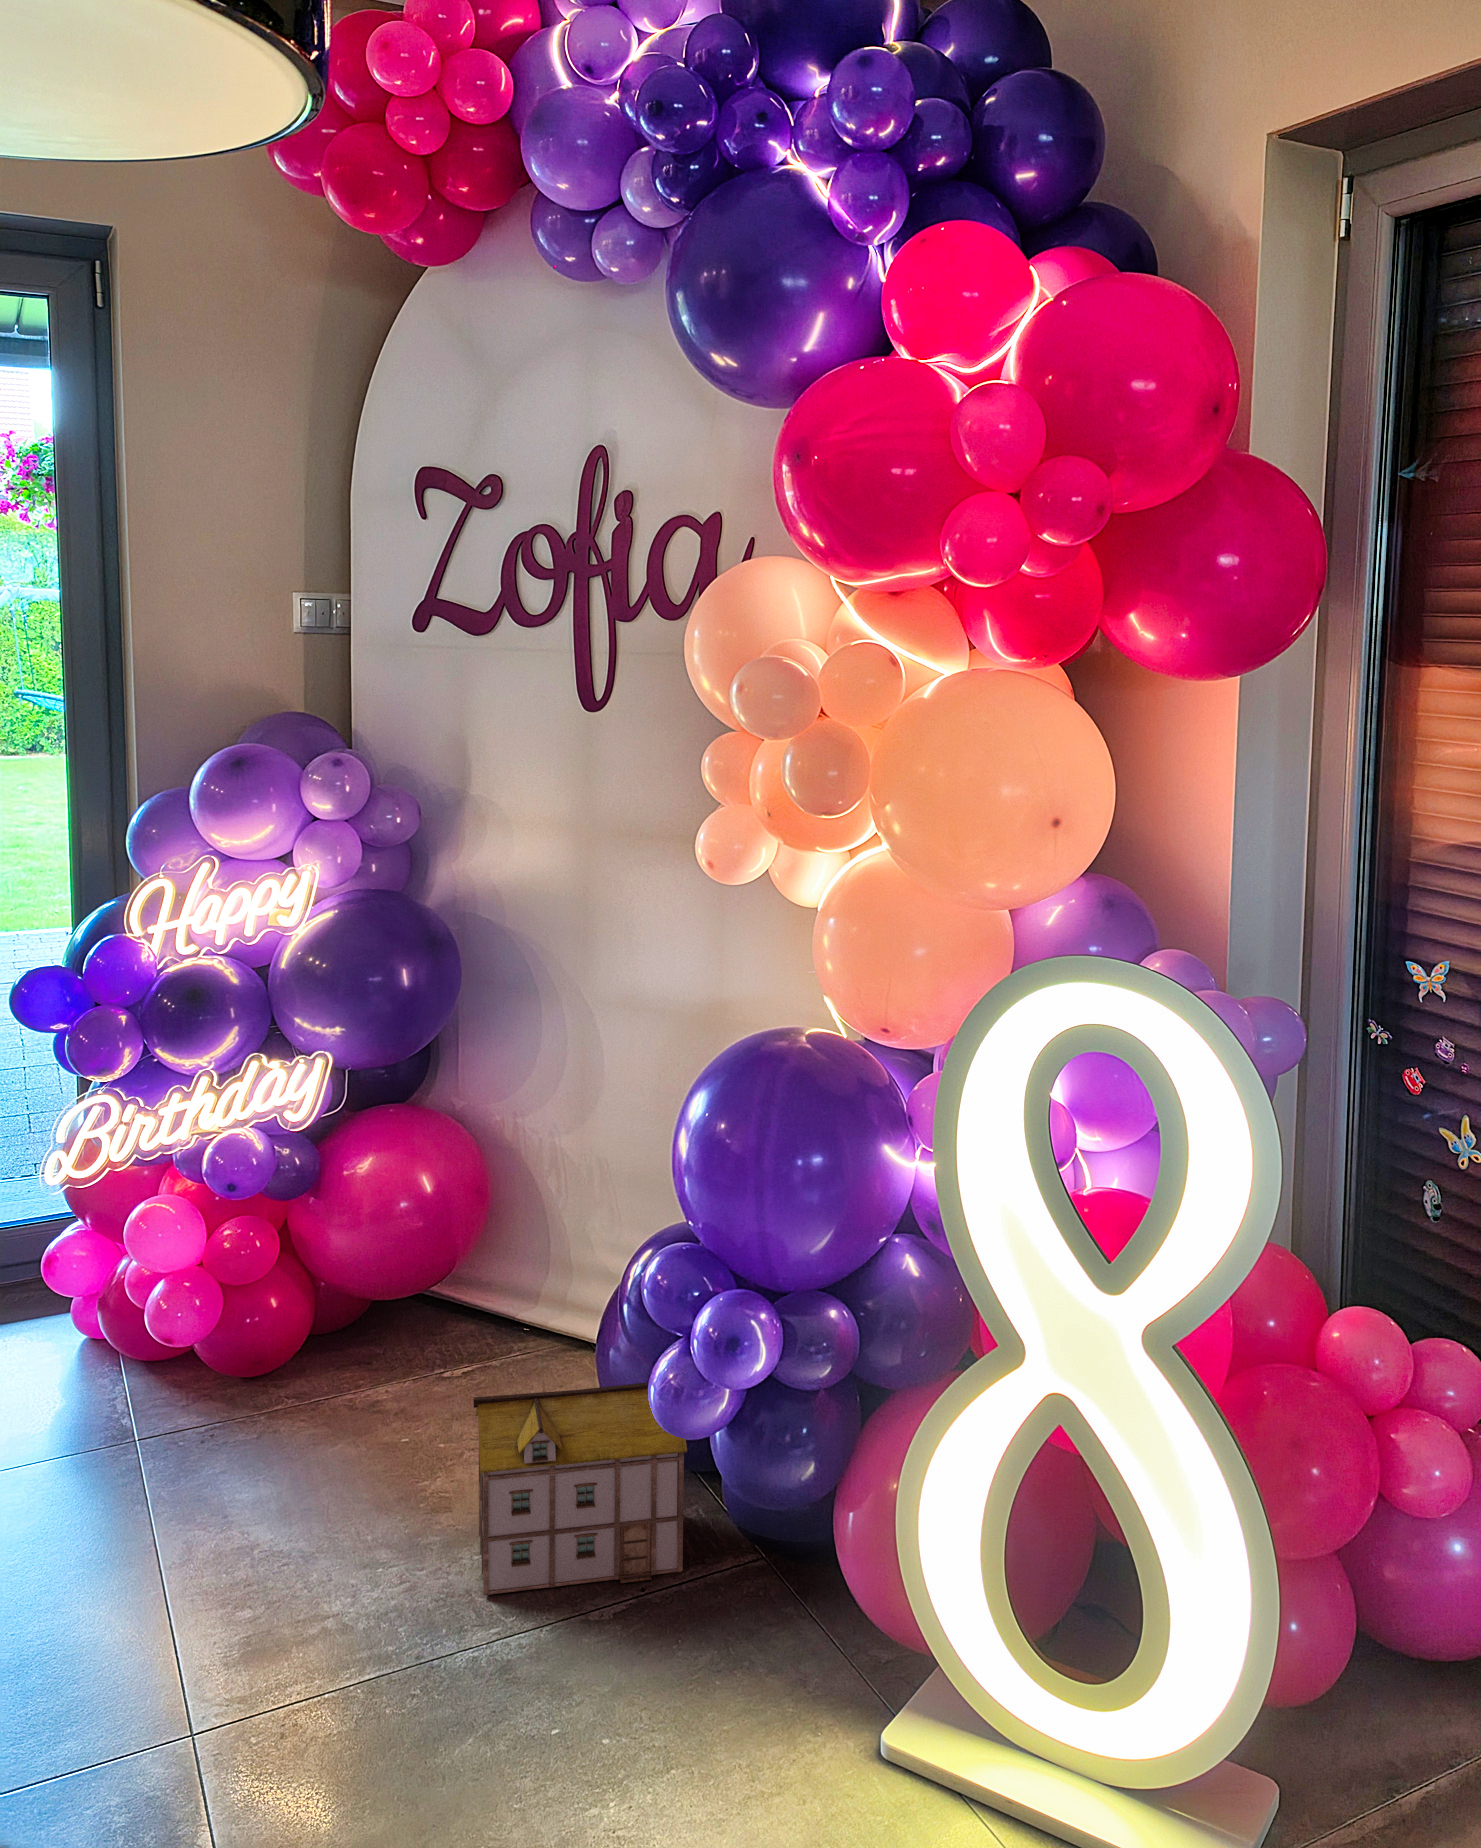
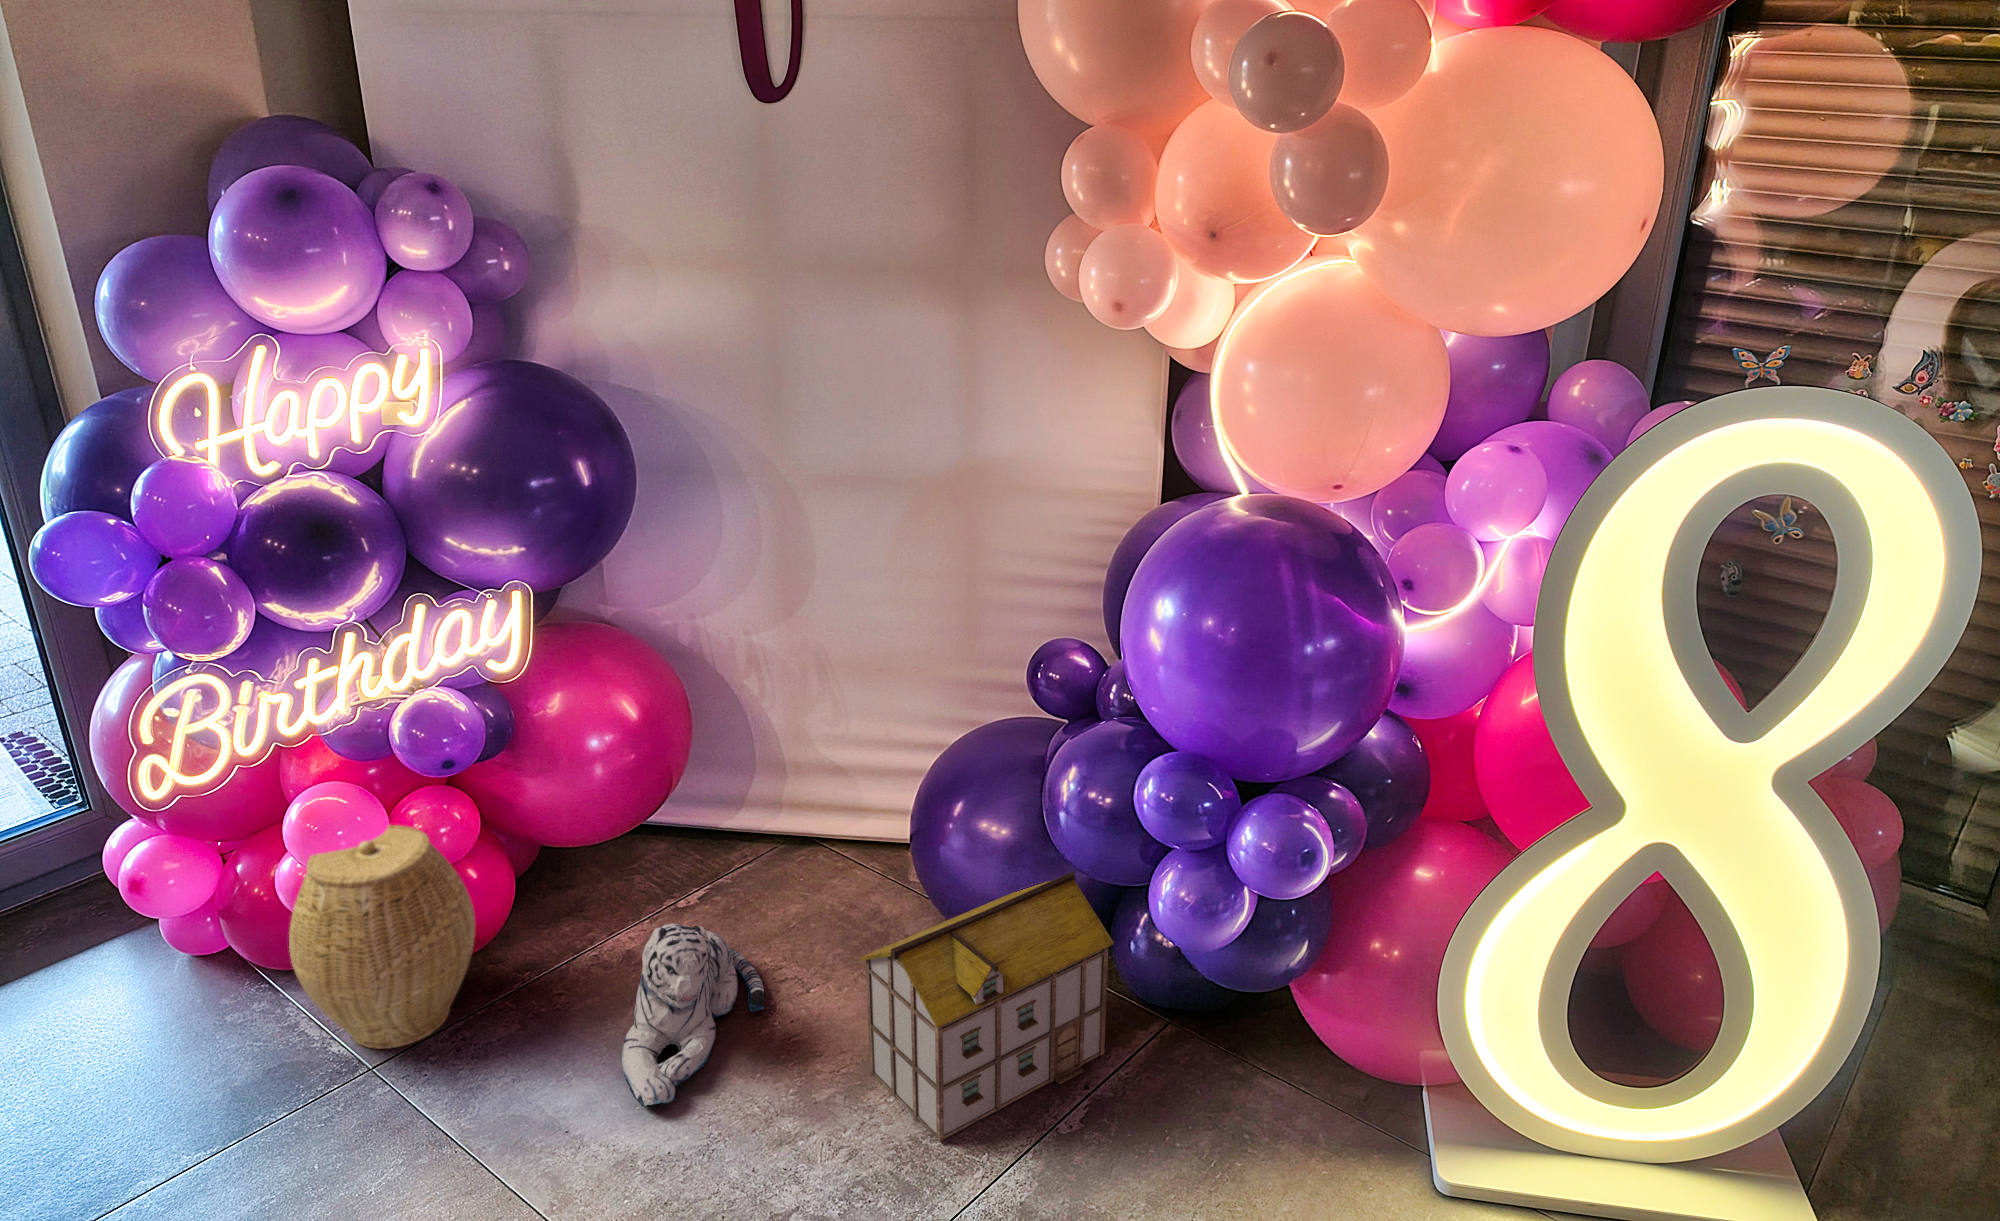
woven basket: none [110,1242,257,1429] -> present [289,825,475,1049]
plush toy: none [287,1360,460,1511] -> present [621,923,765,1106]

